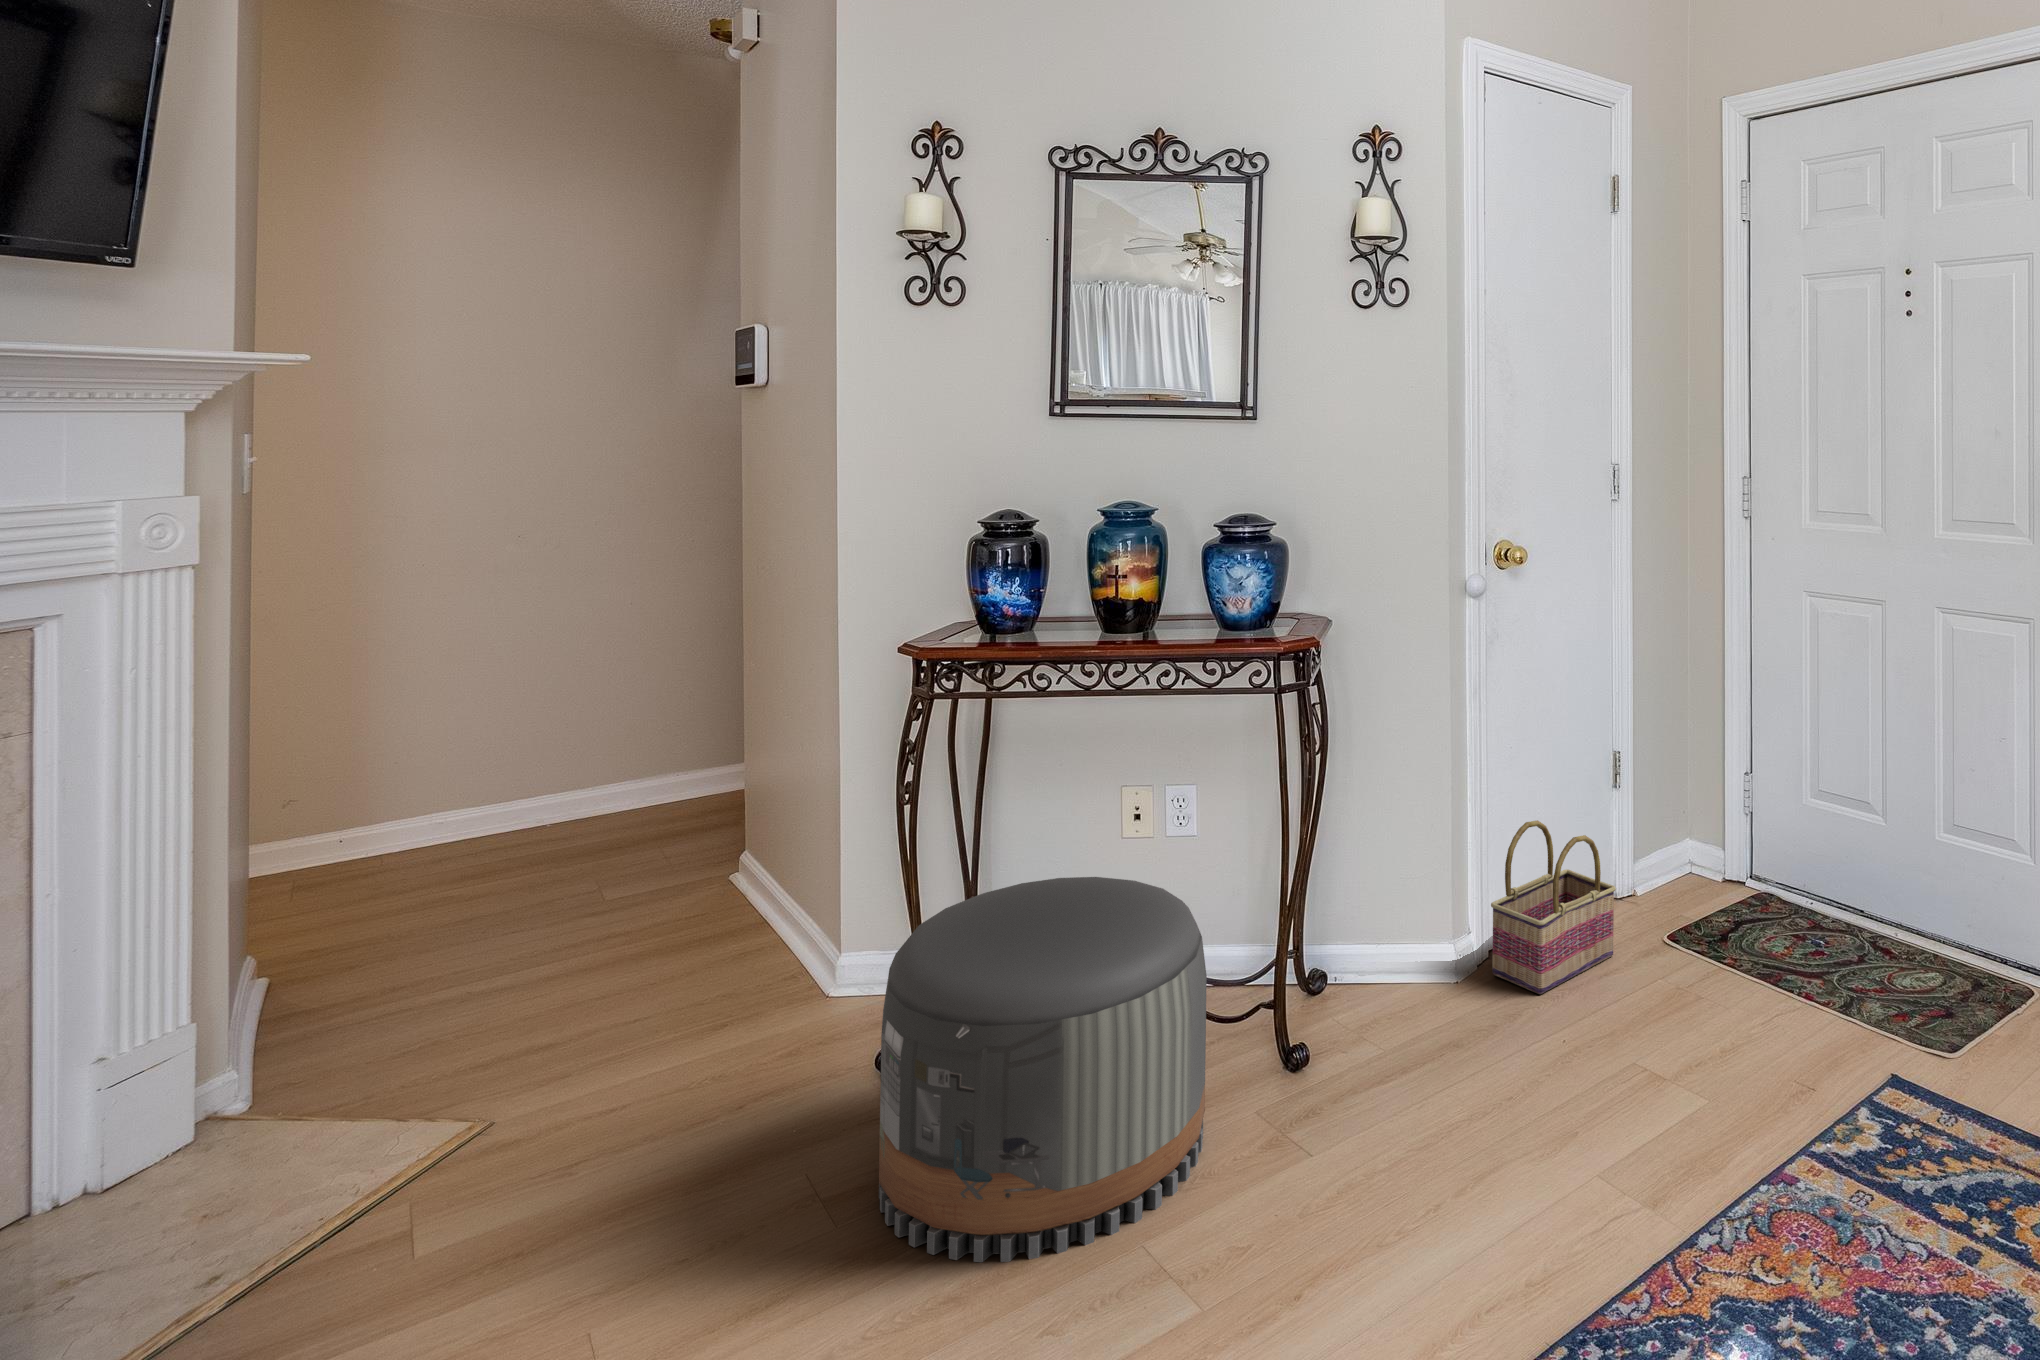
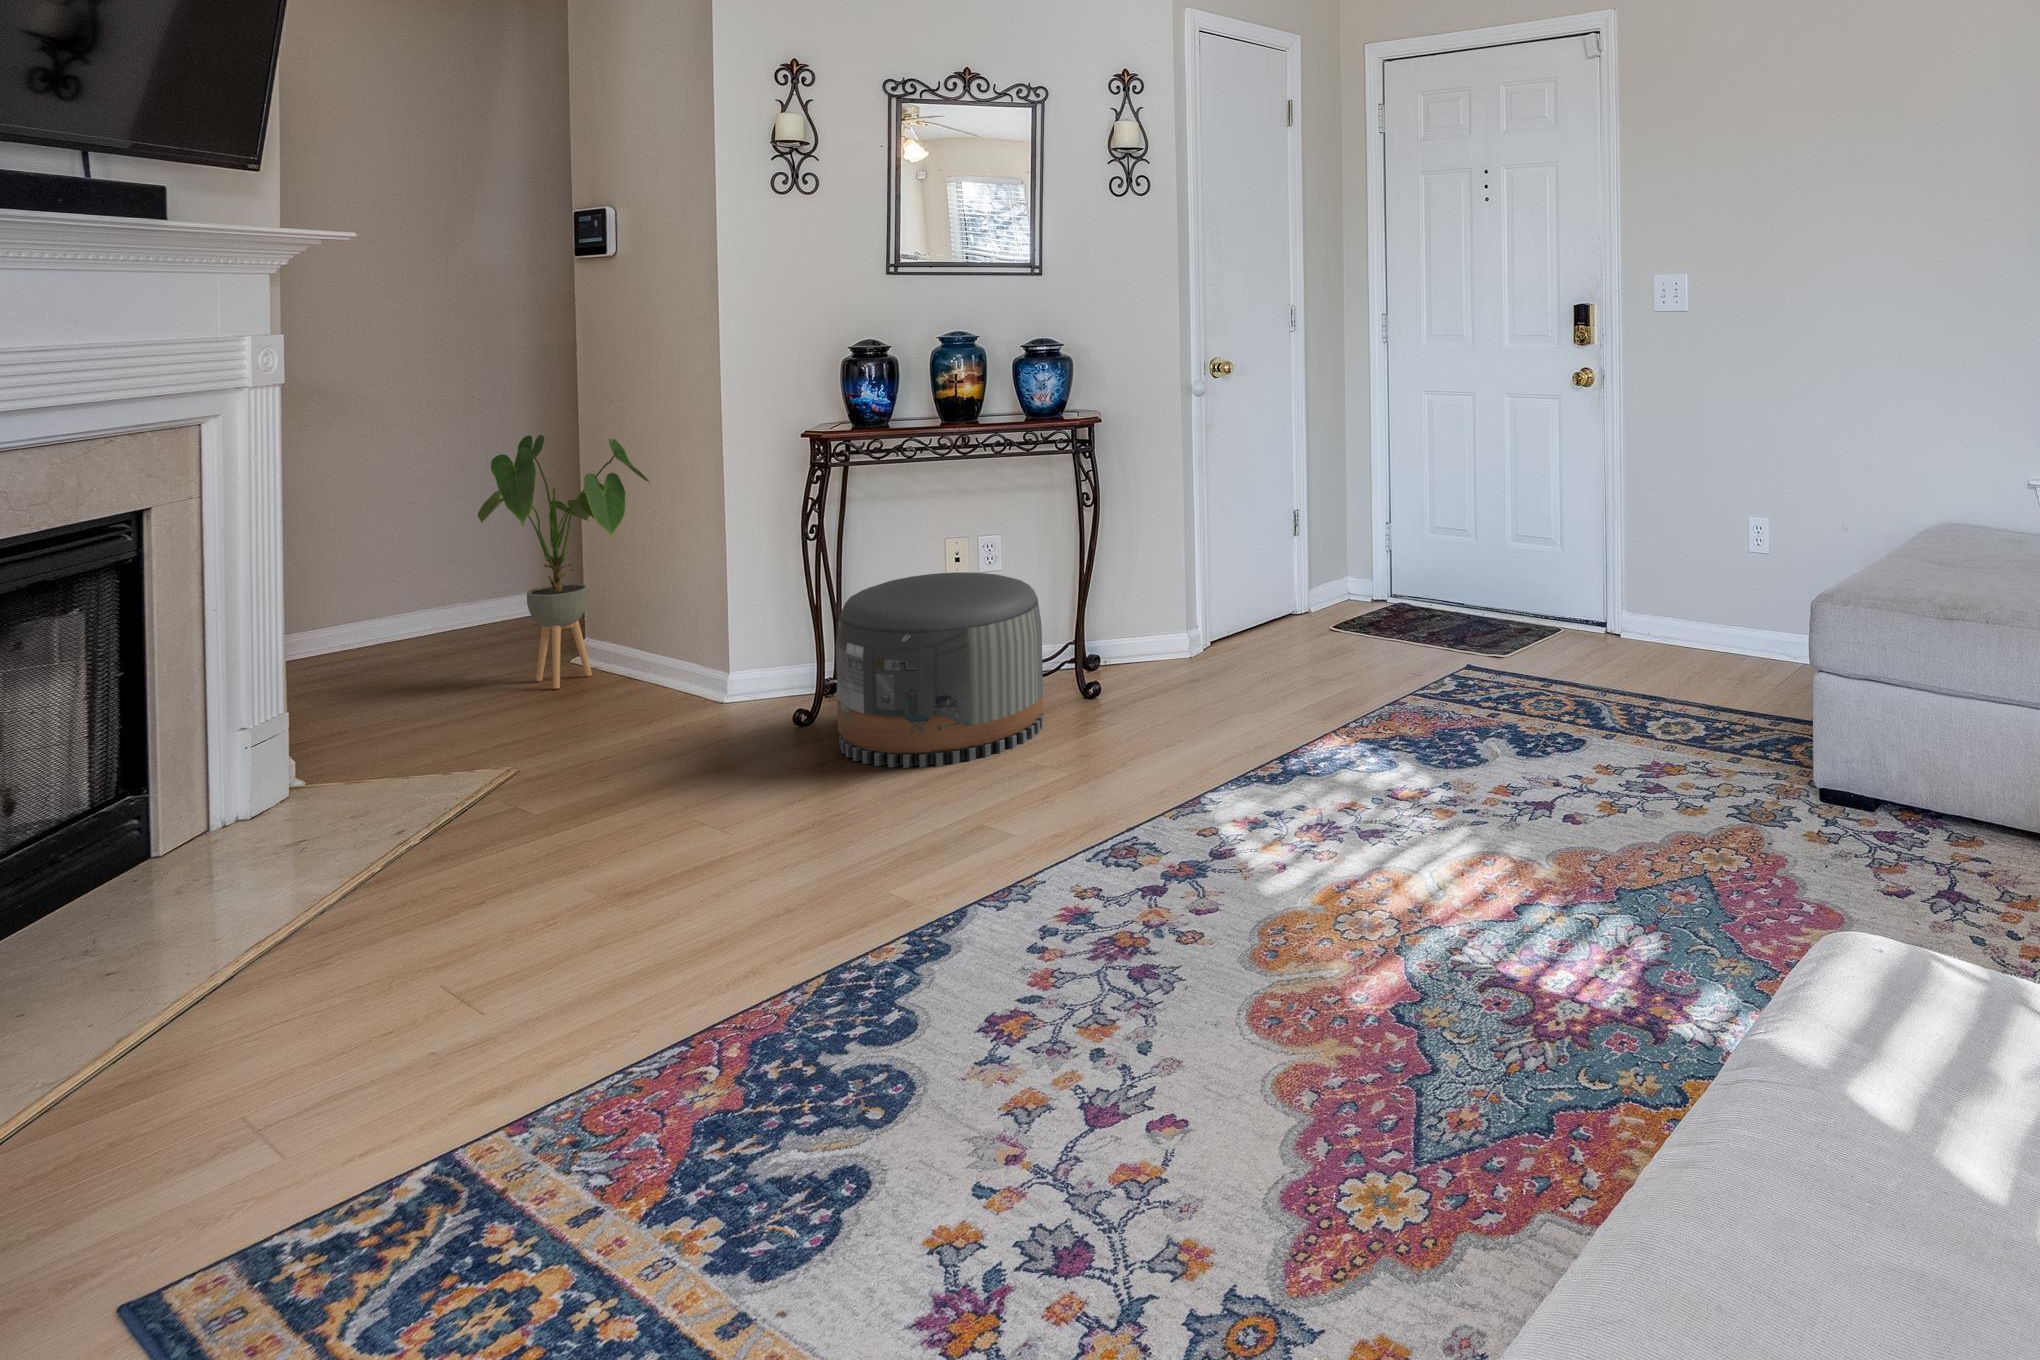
house plant: none [541,624,775,973] -> present [478,435,650,689]
basket: present [1491,820,1616,994] -> none [1215,549,1299,653]

